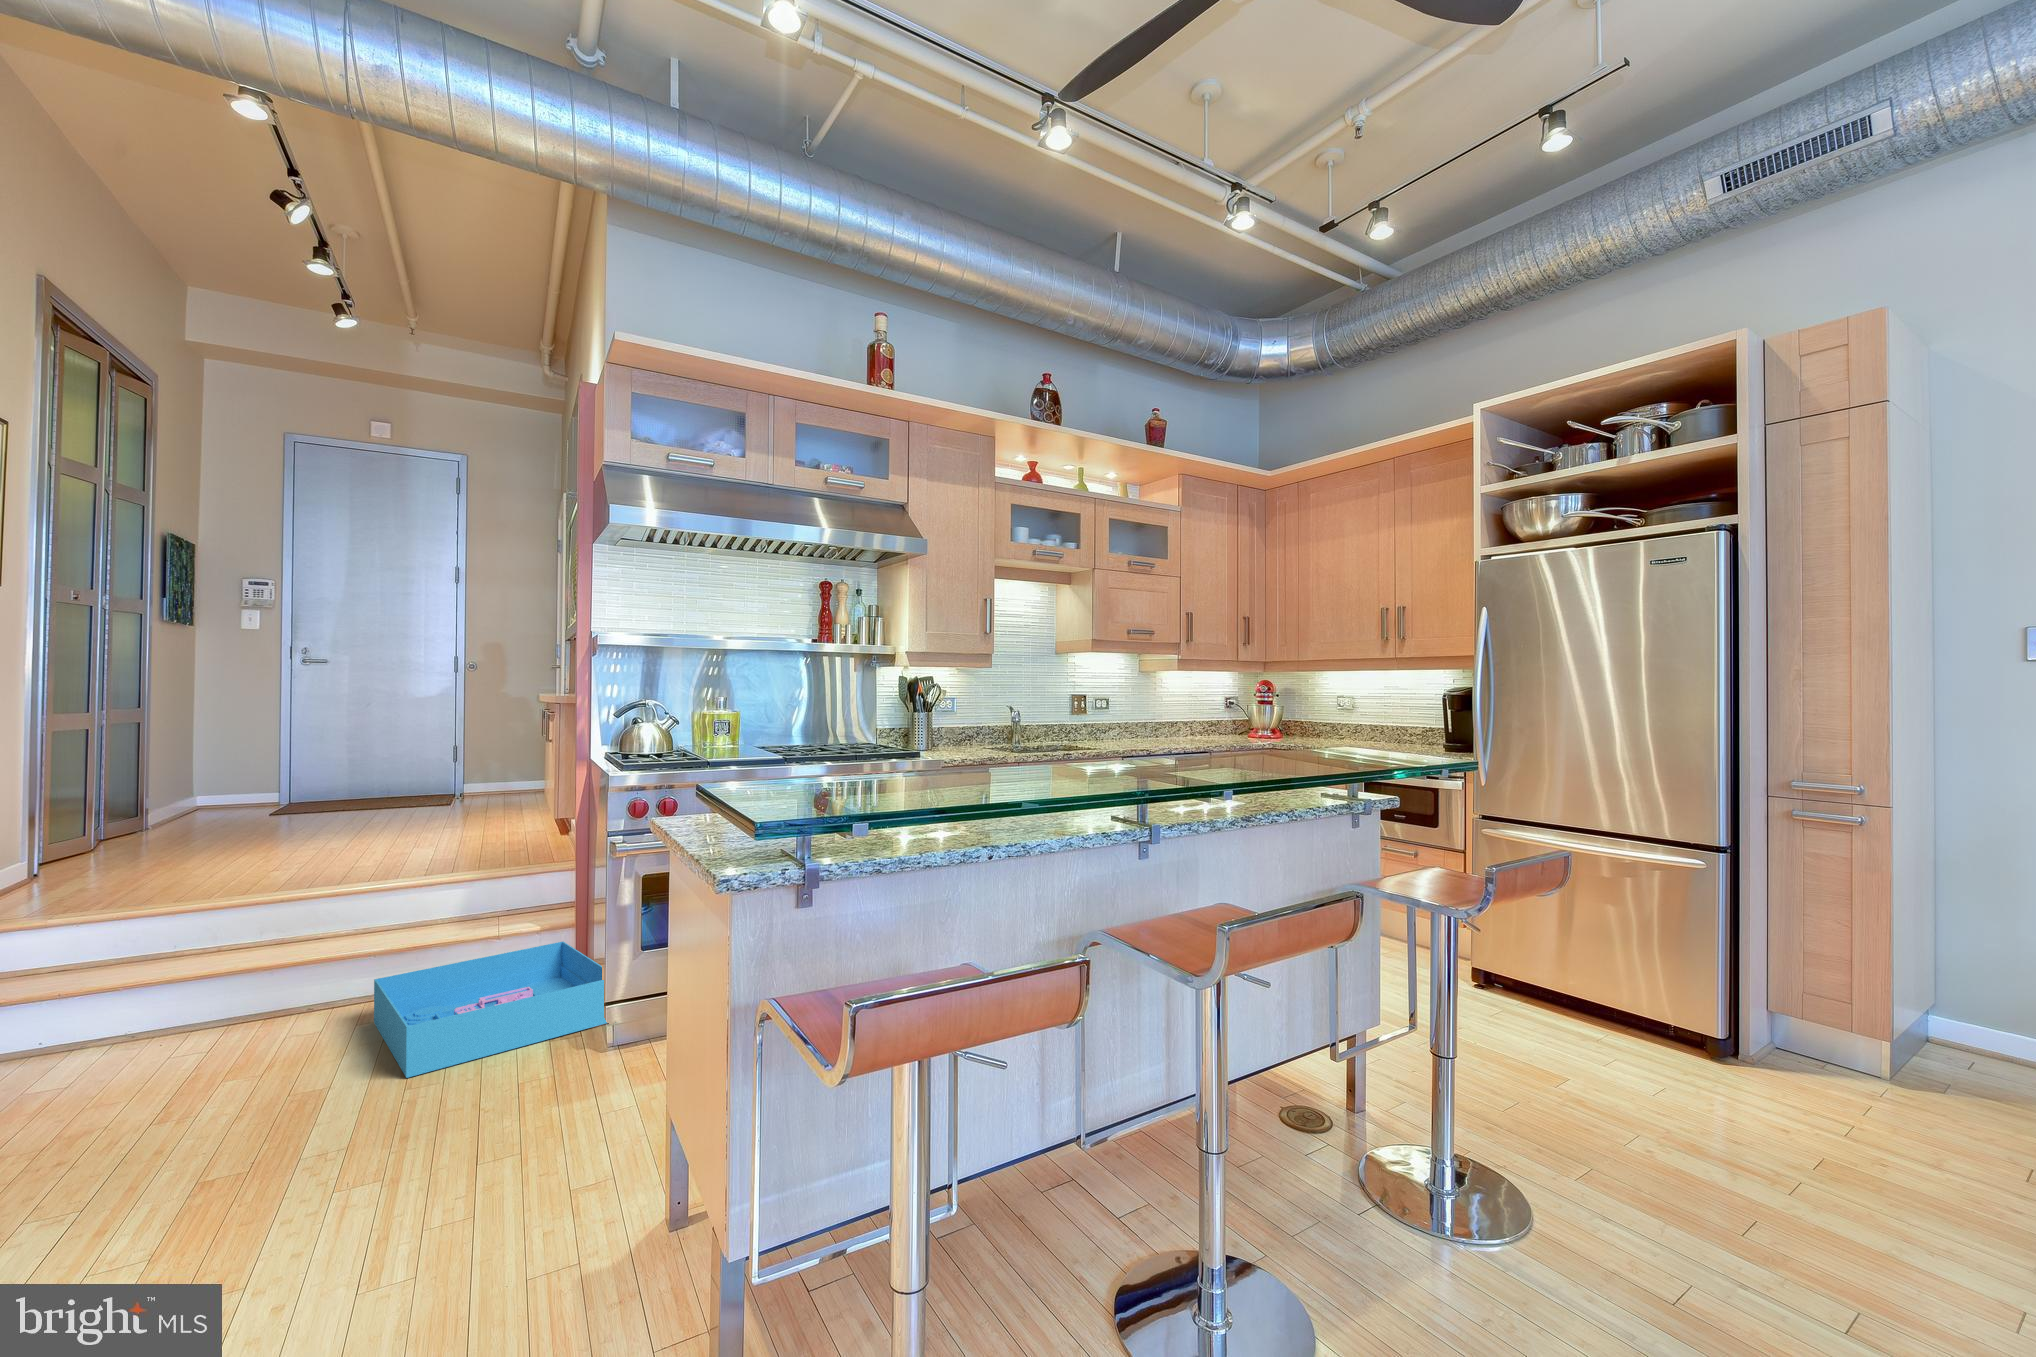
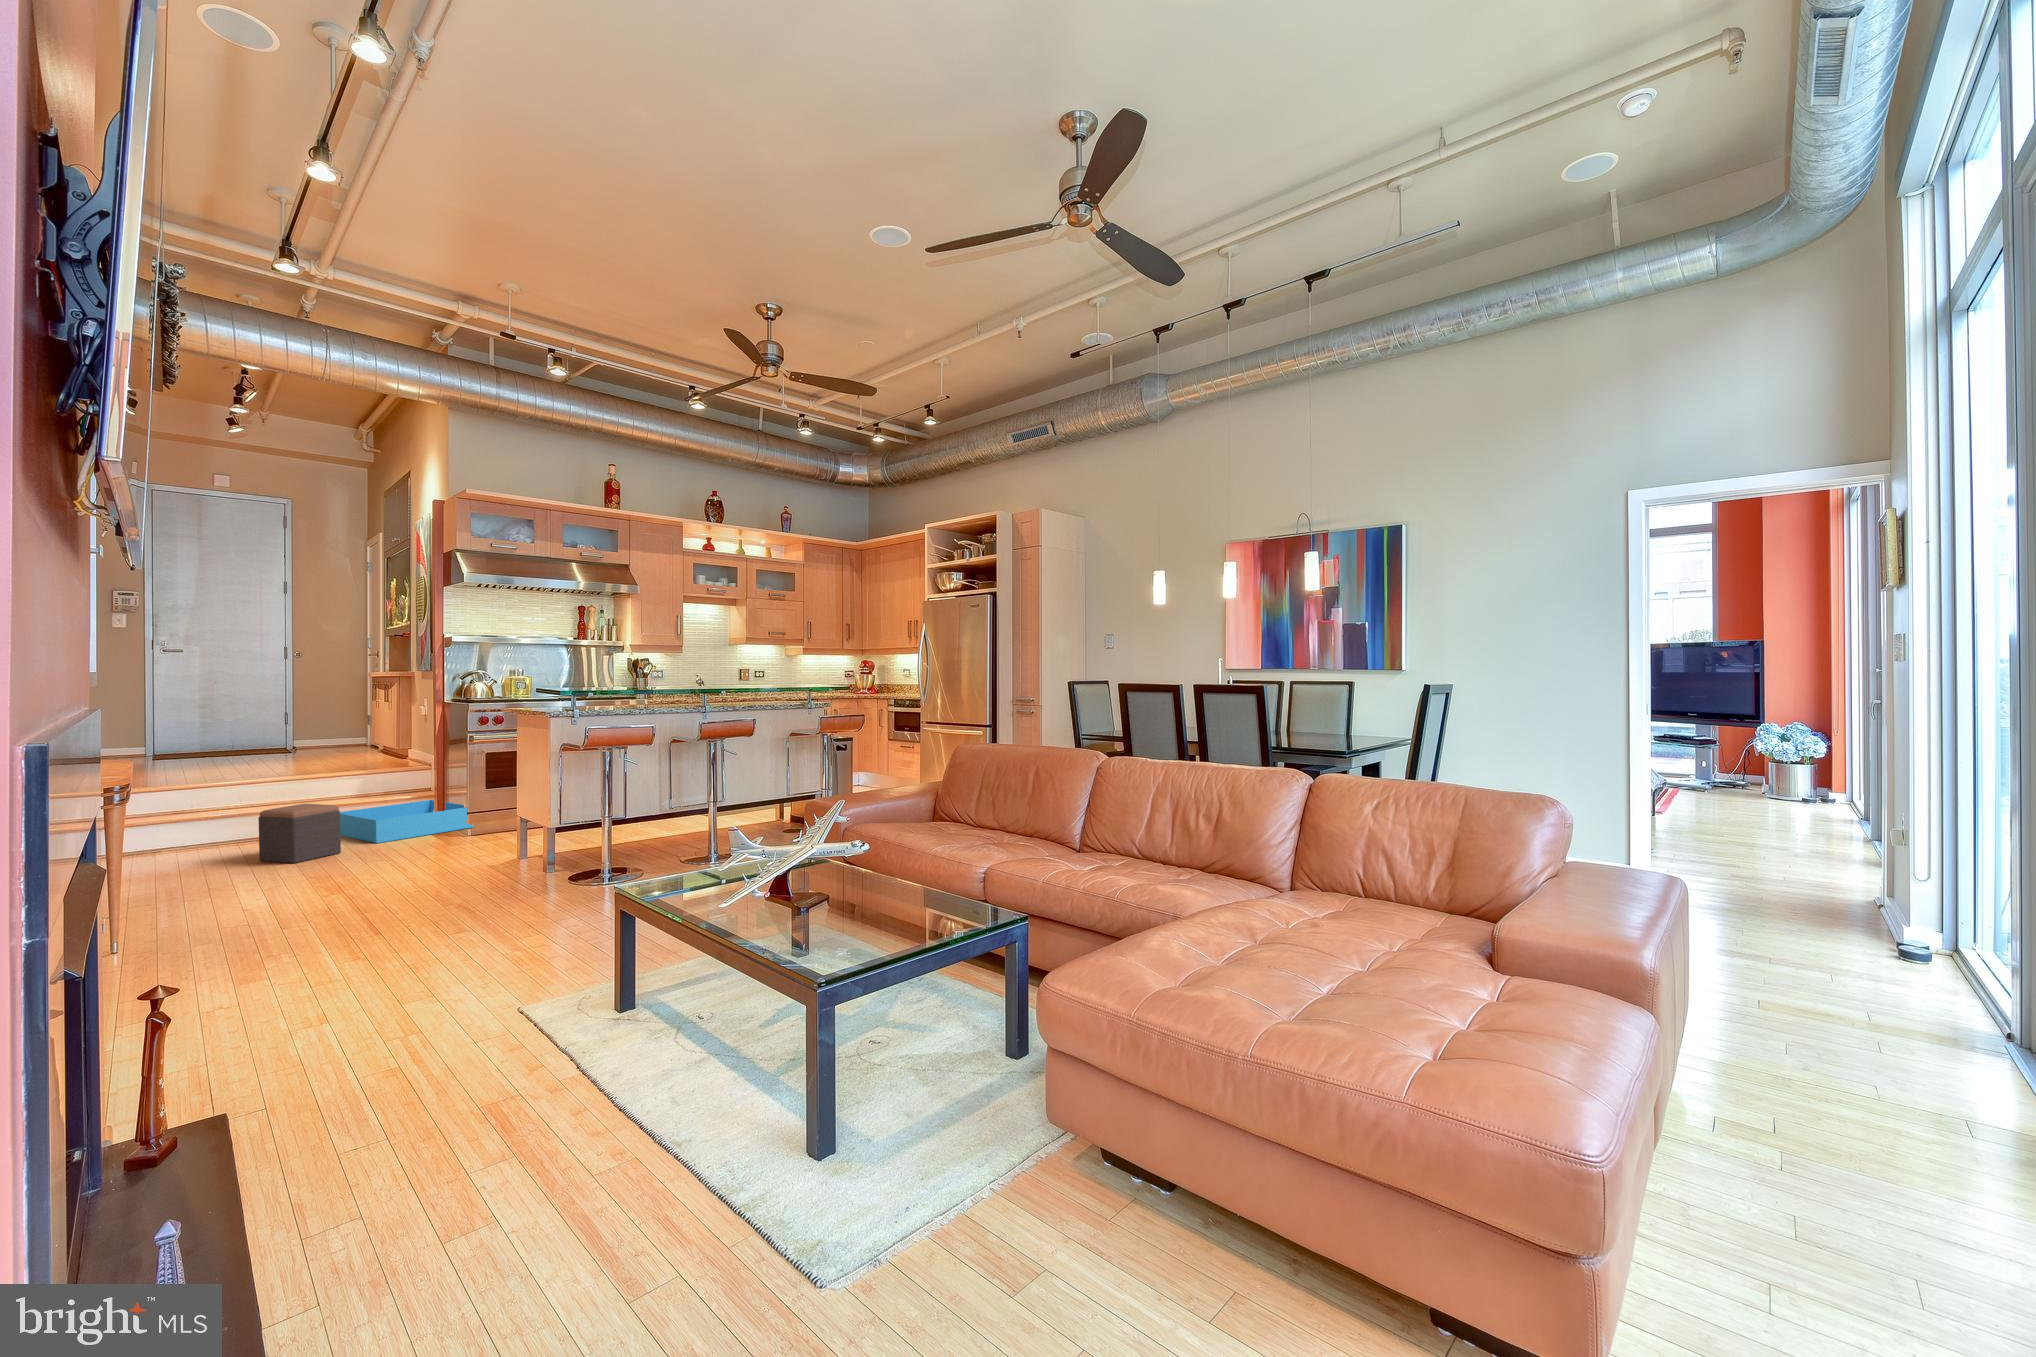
footstool: none [118,996,304,1176] -> present [259,804,341,863]

